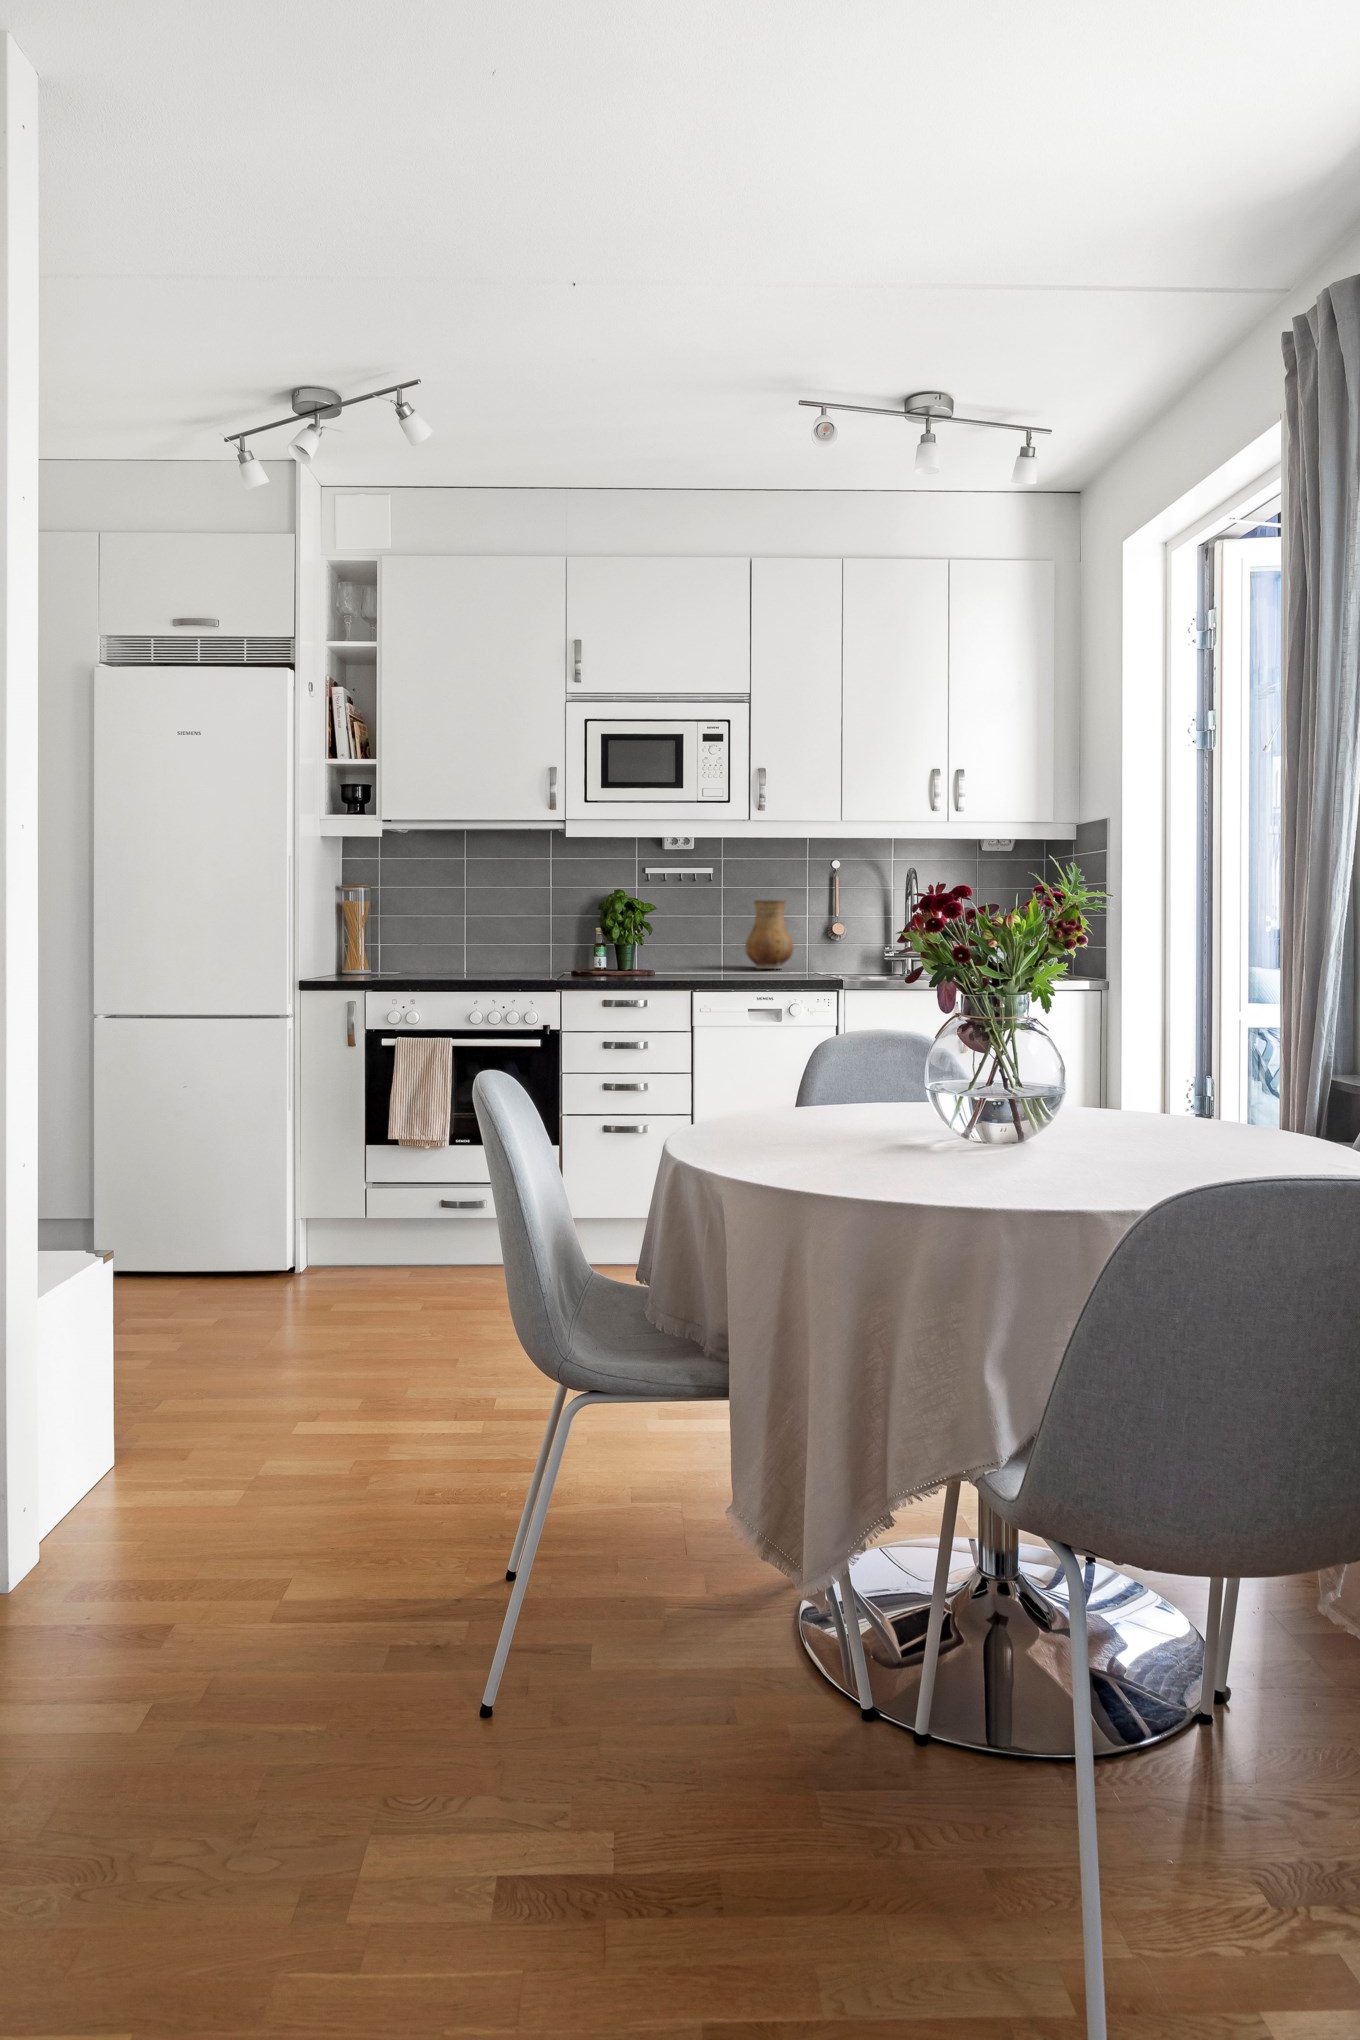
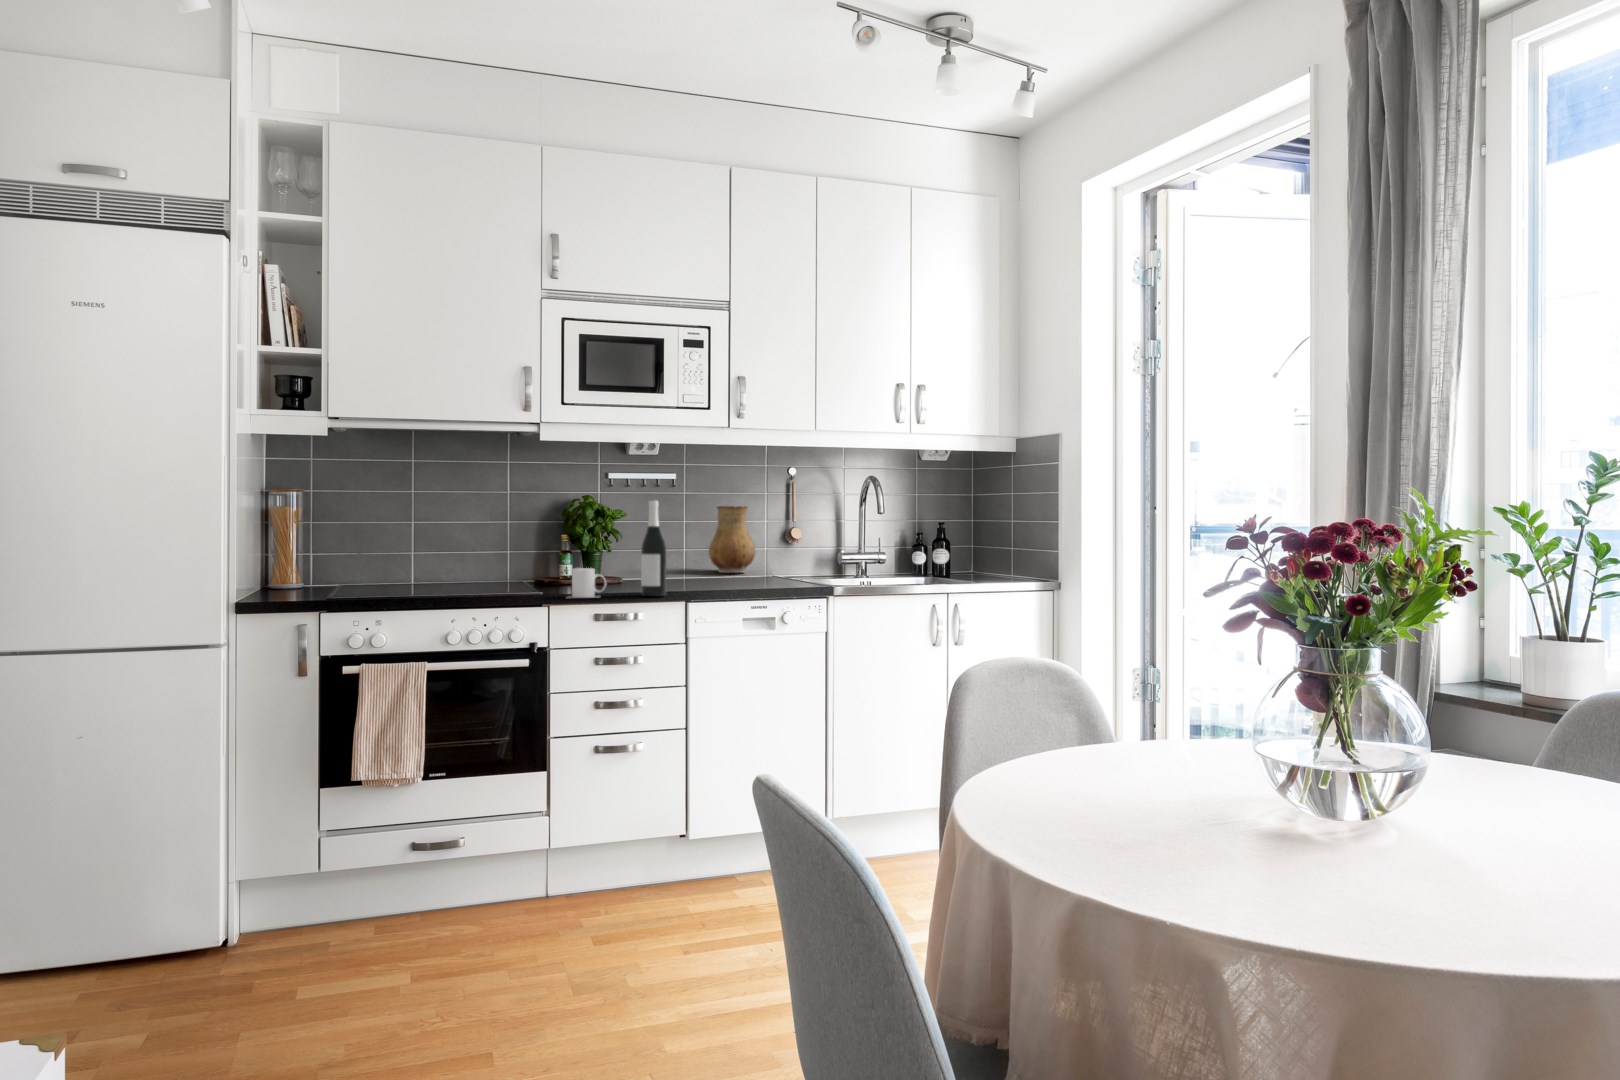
wine bottle: none [649,893,673,985] -> present [641,499,666,596]
mug: none [576,958,616,985] -> present [567,568,606,598]

